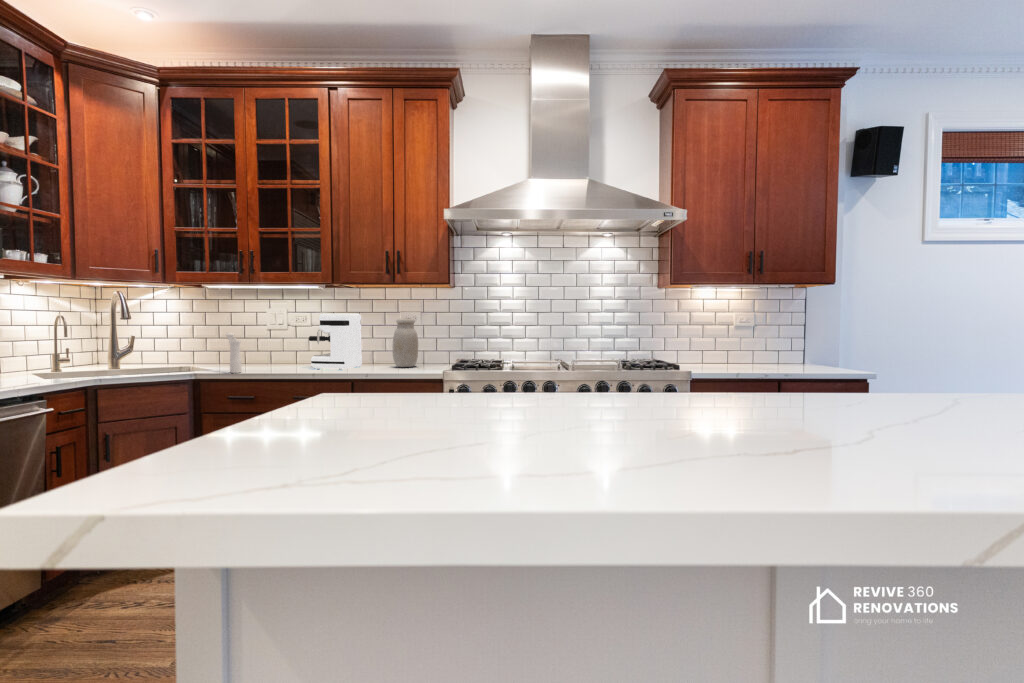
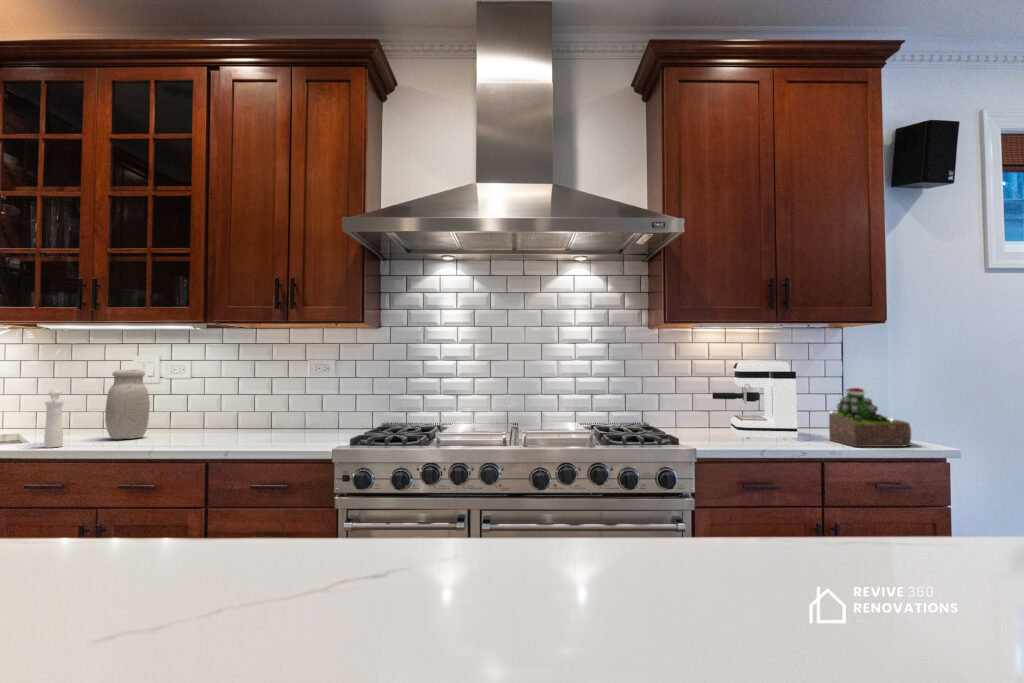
coffee maker: present [309,313,362,370] -> present [712,362,798,439]
jar: present [392,318,418,367] -> present [105,370,150,439]
succulent plant: none [788,333,844,375] -> present [829,388,911,447]

